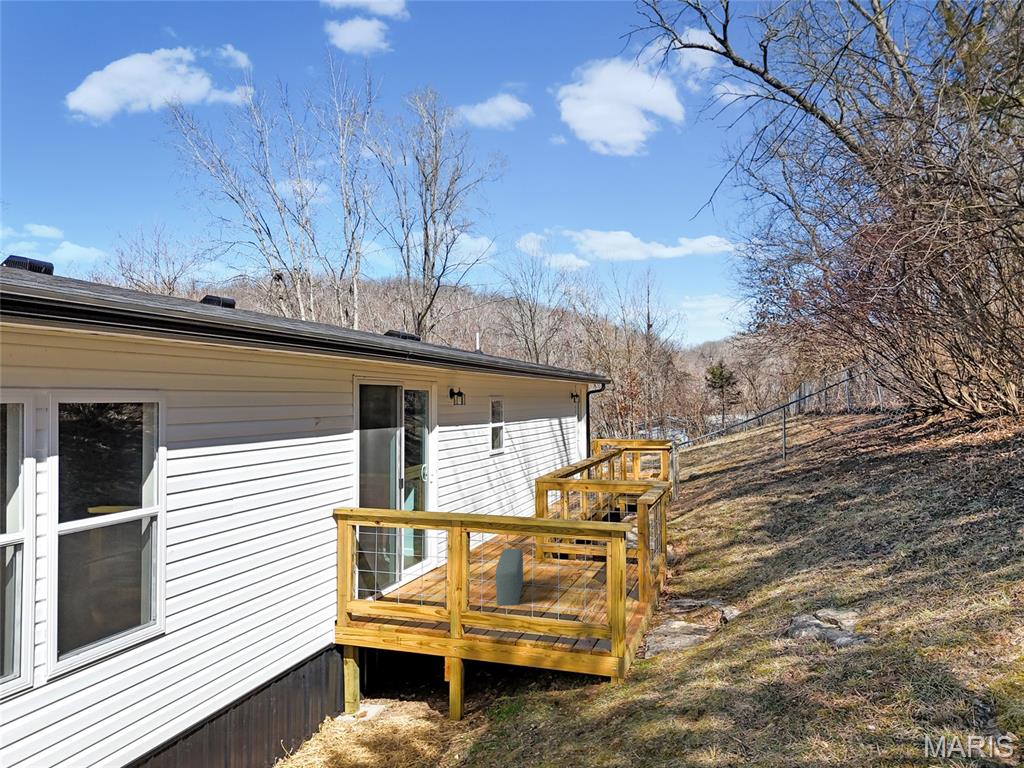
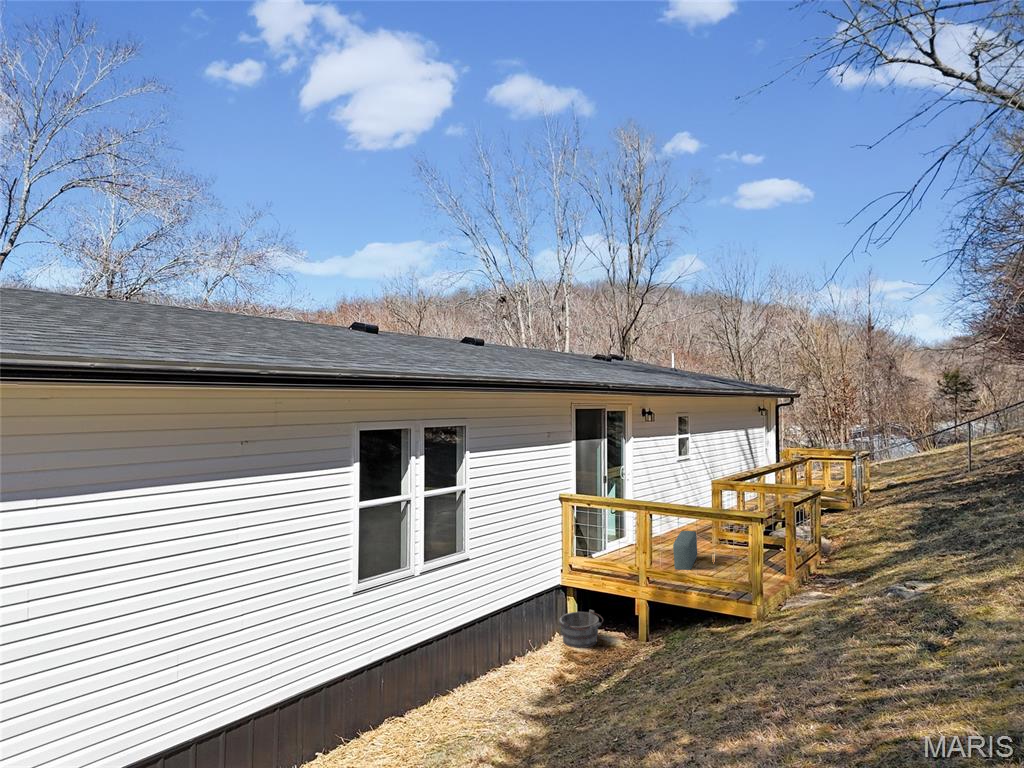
bucket: none [329,674,396,739] -> present [559,610,603,648]

